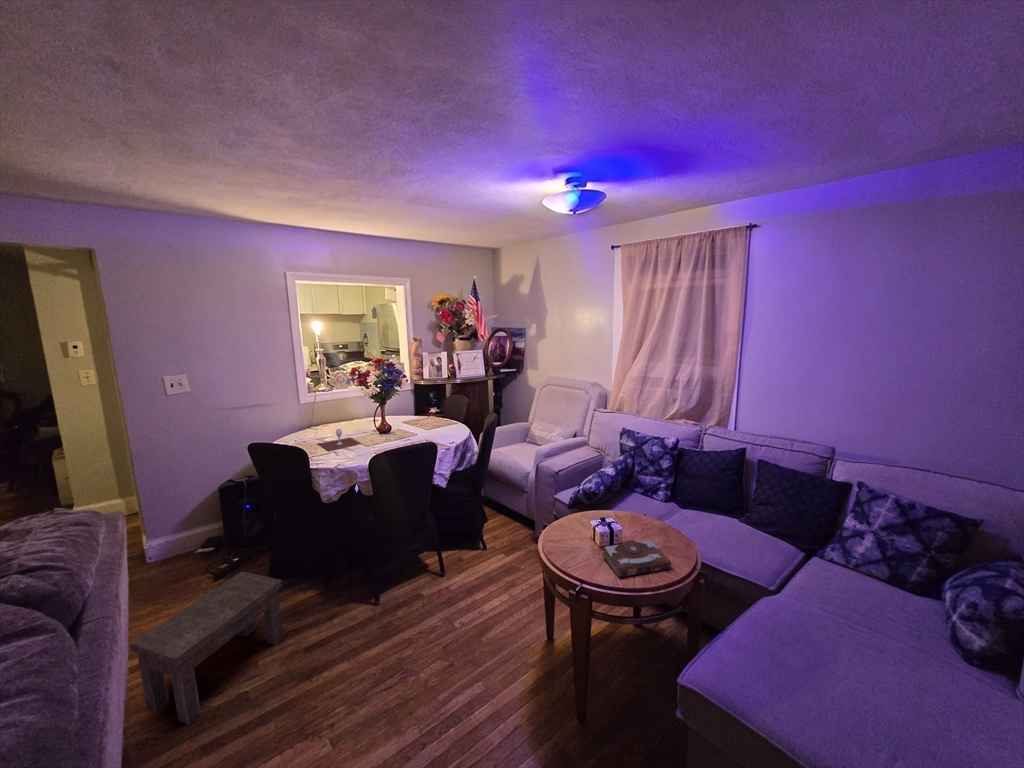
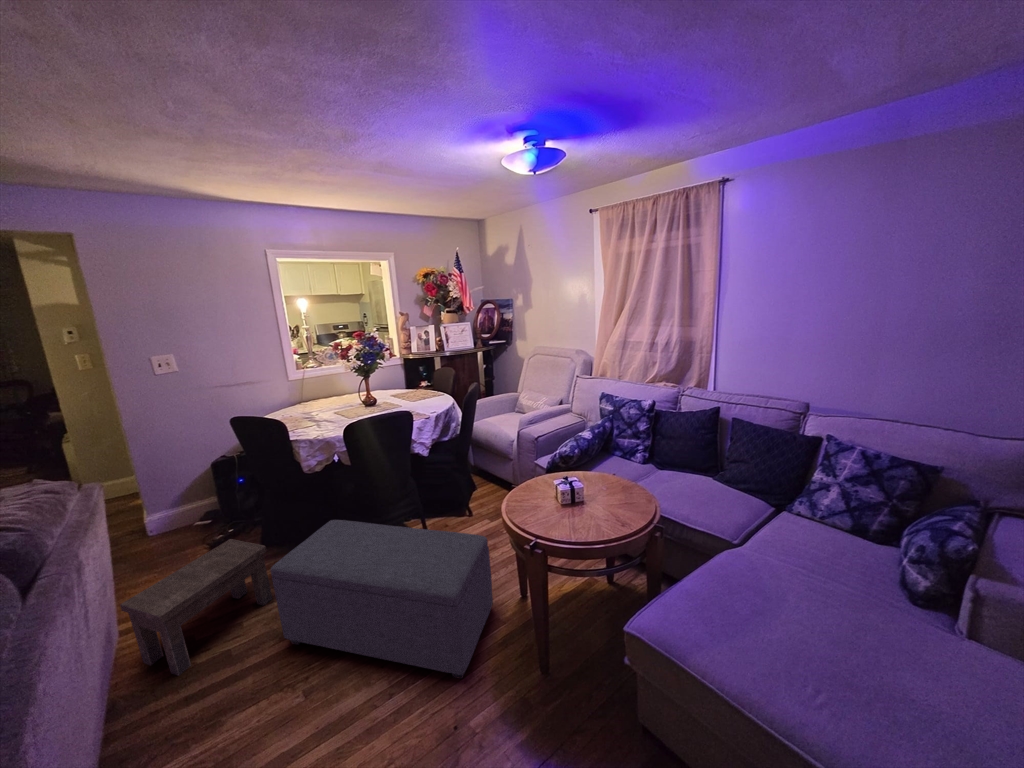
wine glass: present [319,429,361,451] -> none [303,404,346,425]
book: present [602,540,671,577] -> none [562,497,628,533]
ottoman: none [295,554,522,733] -> present [270,520,493,679]

